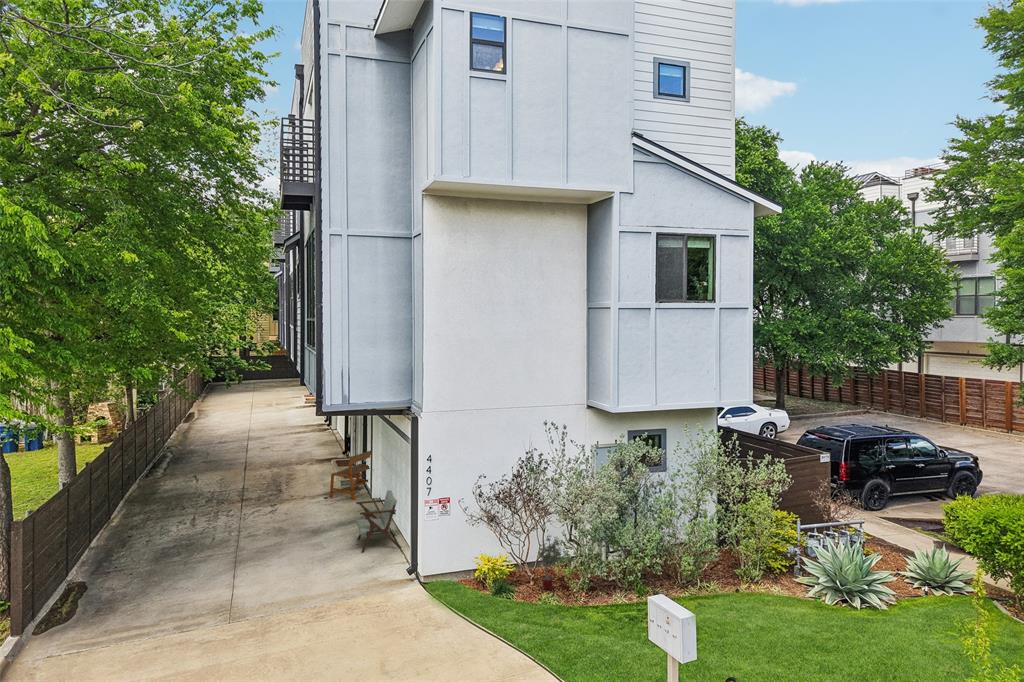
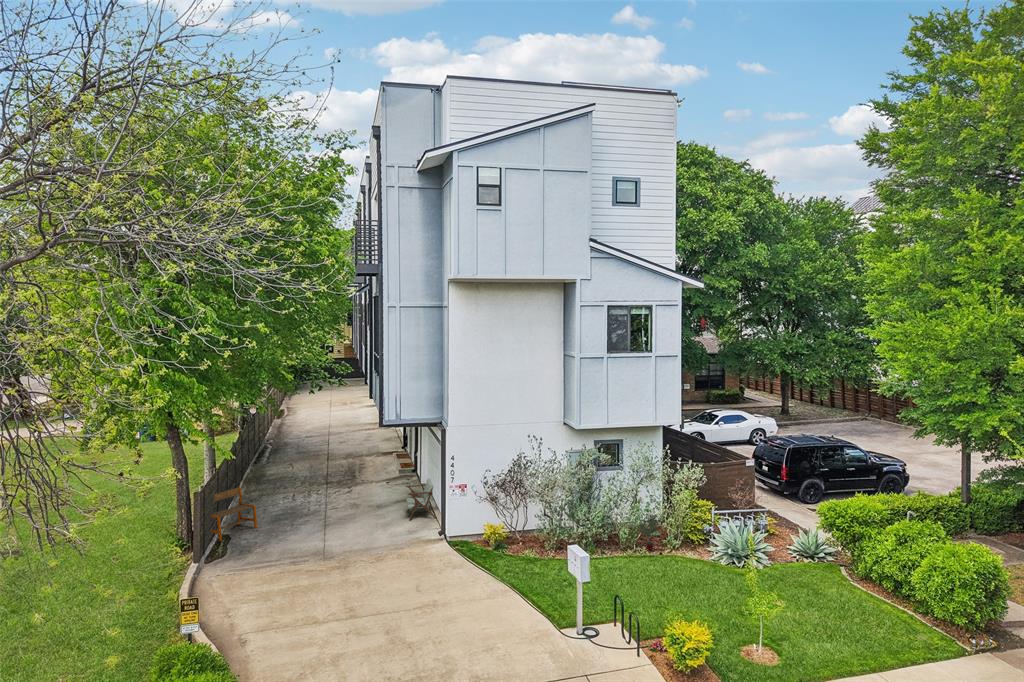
bench: present [330,451,371,500] -> present [209,487,257,541]
potted tree: present [538,536,565,590] -> present [639,513,658,551]

